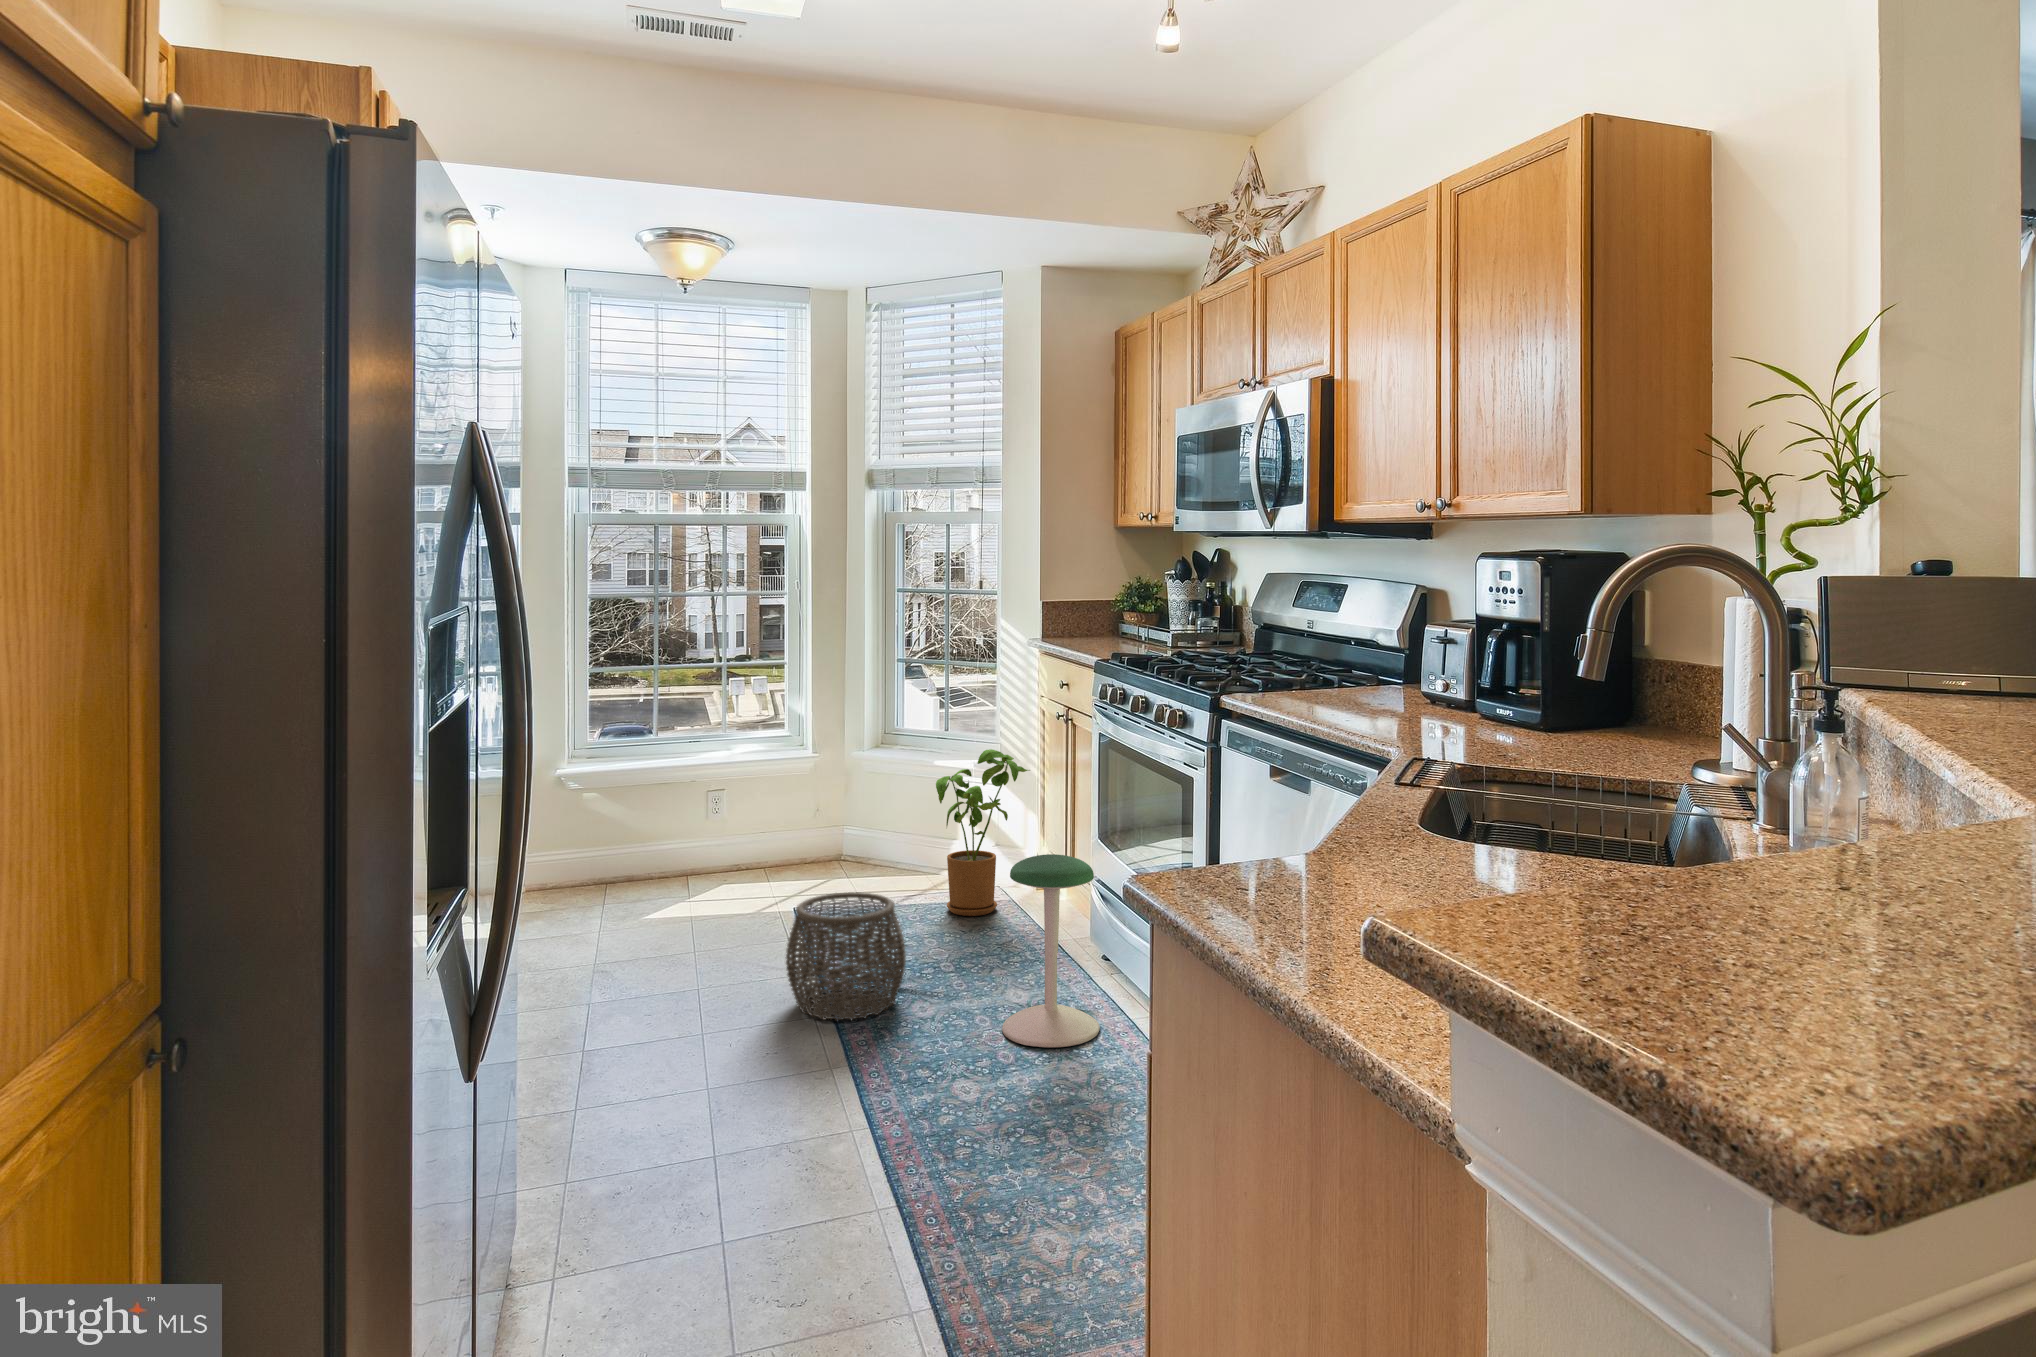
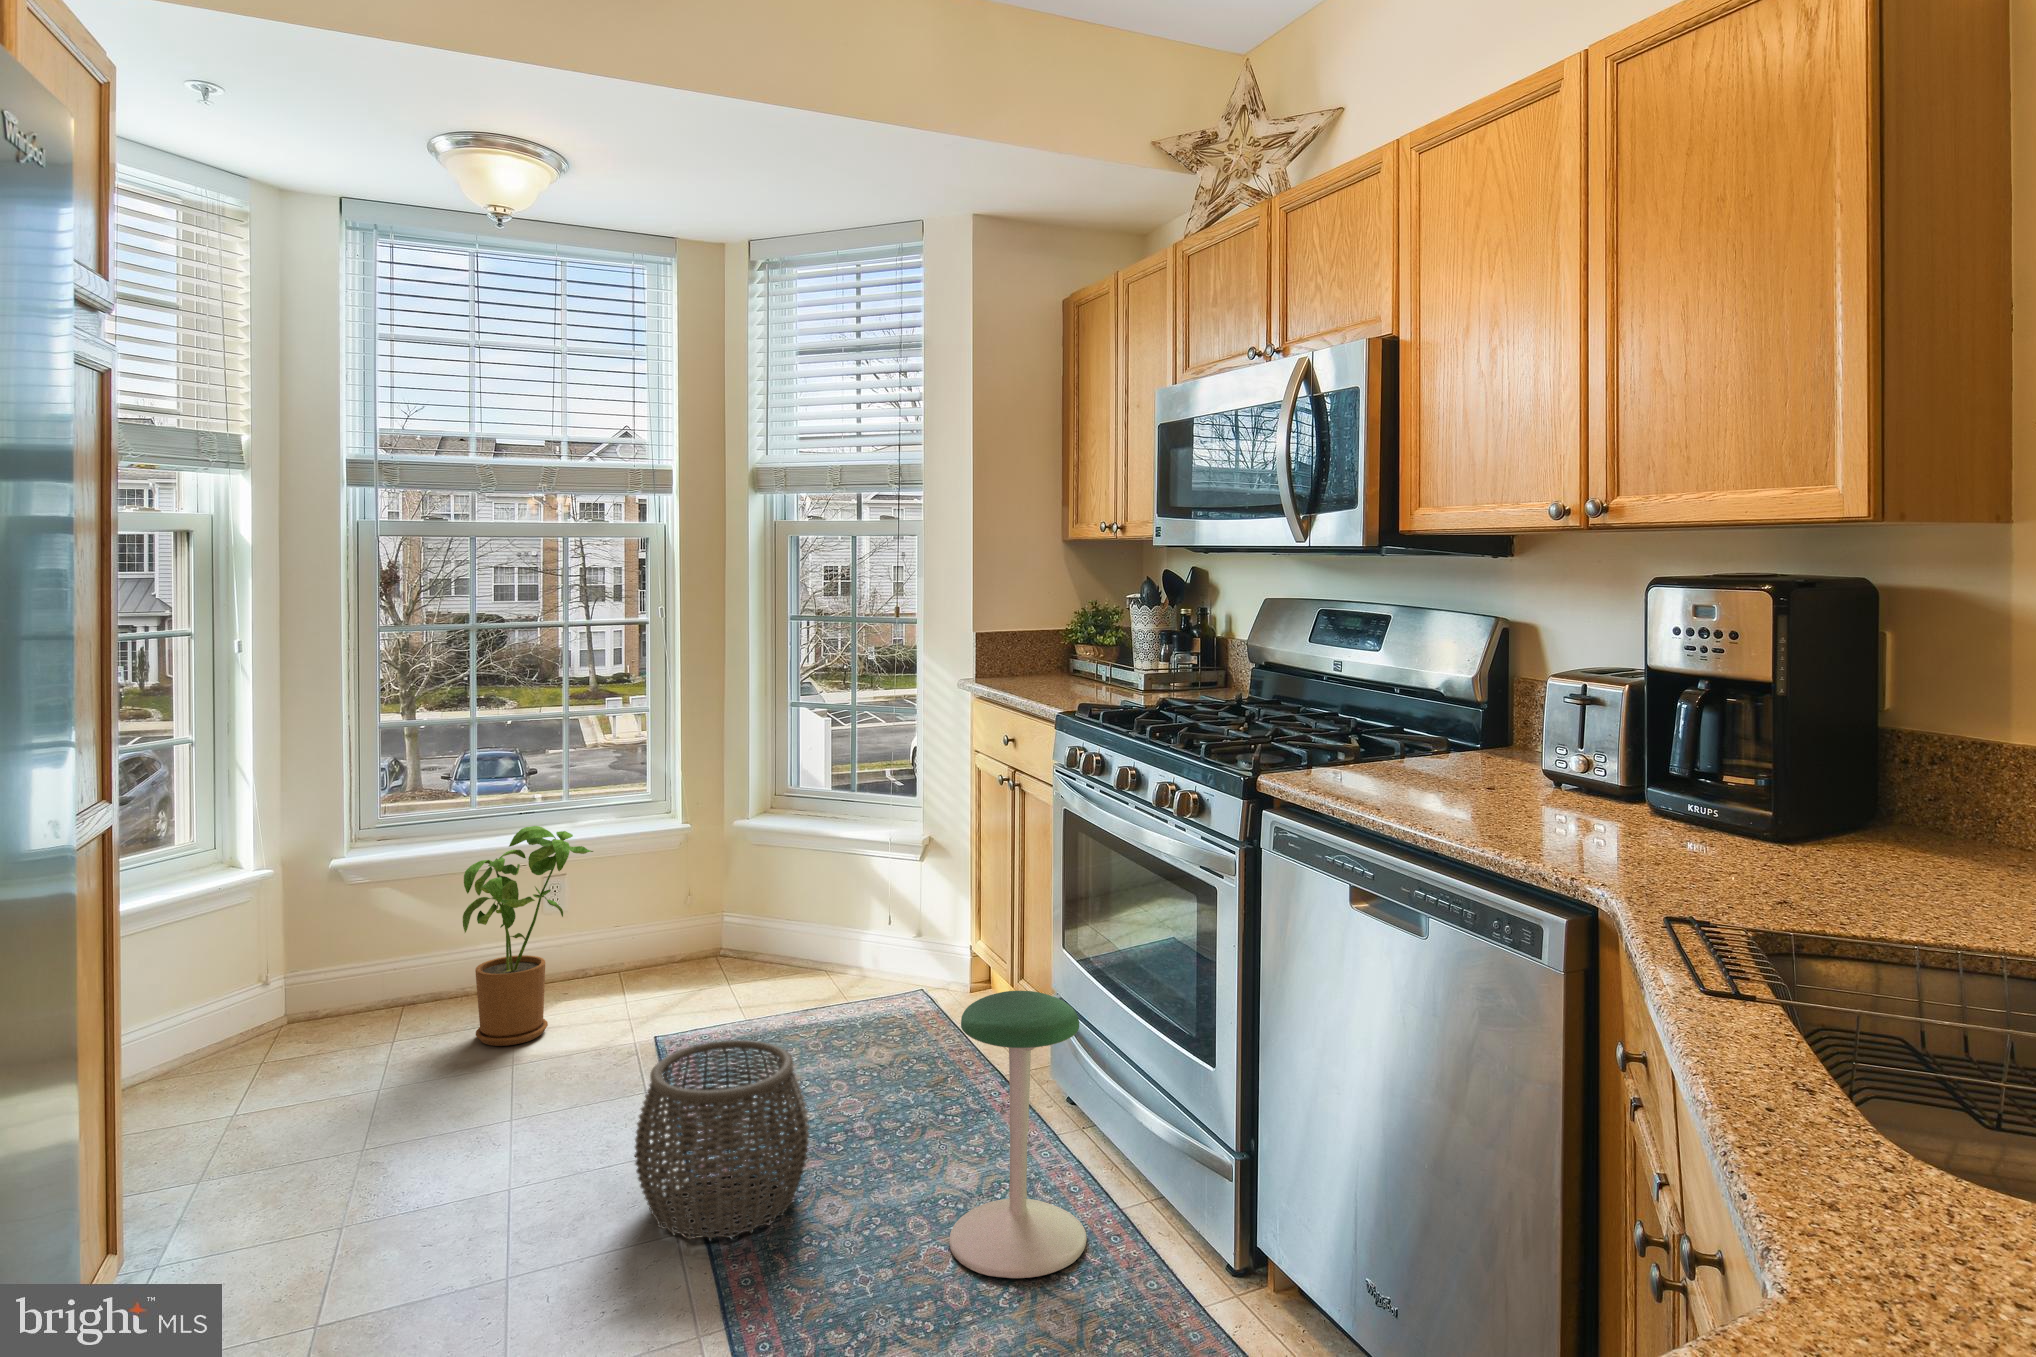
house plant: present [936,749,1030,916] -> present [463,826,593,1046]

